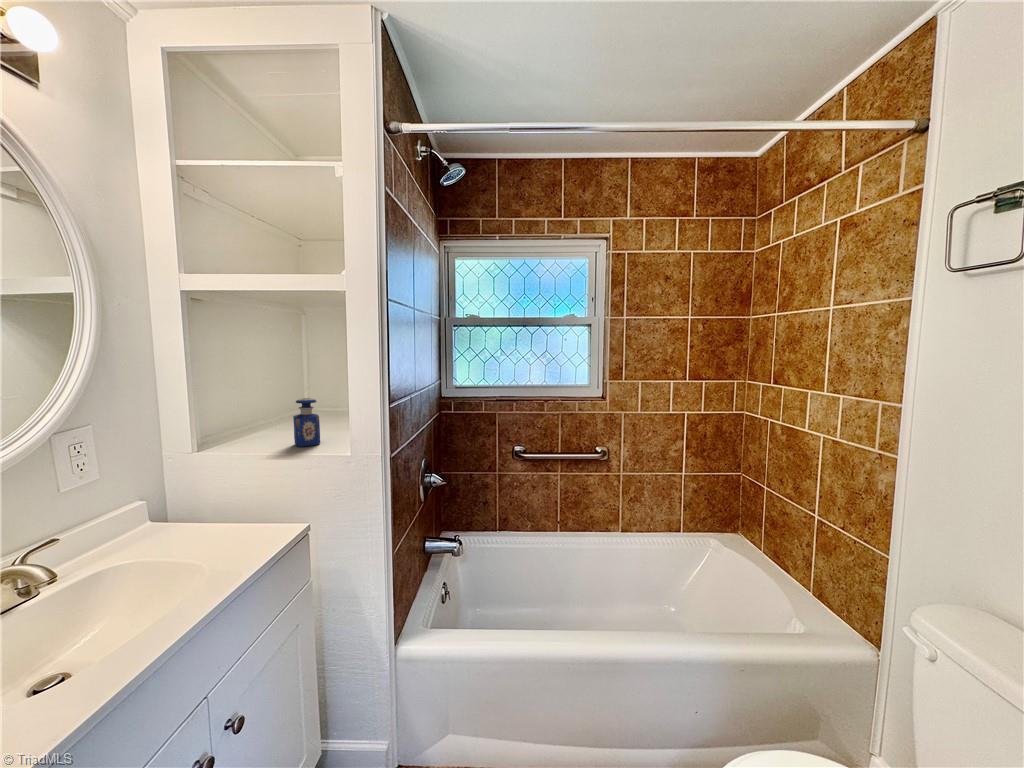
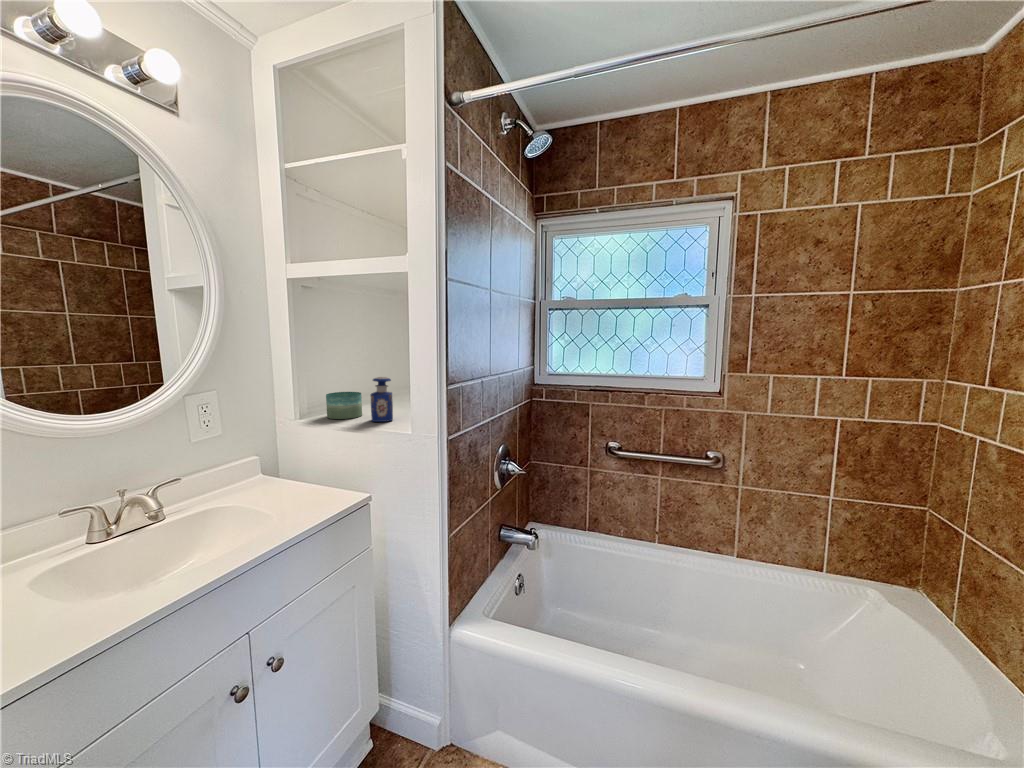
candle: none [233,416,277,447] -> present [326,392,362,419]

